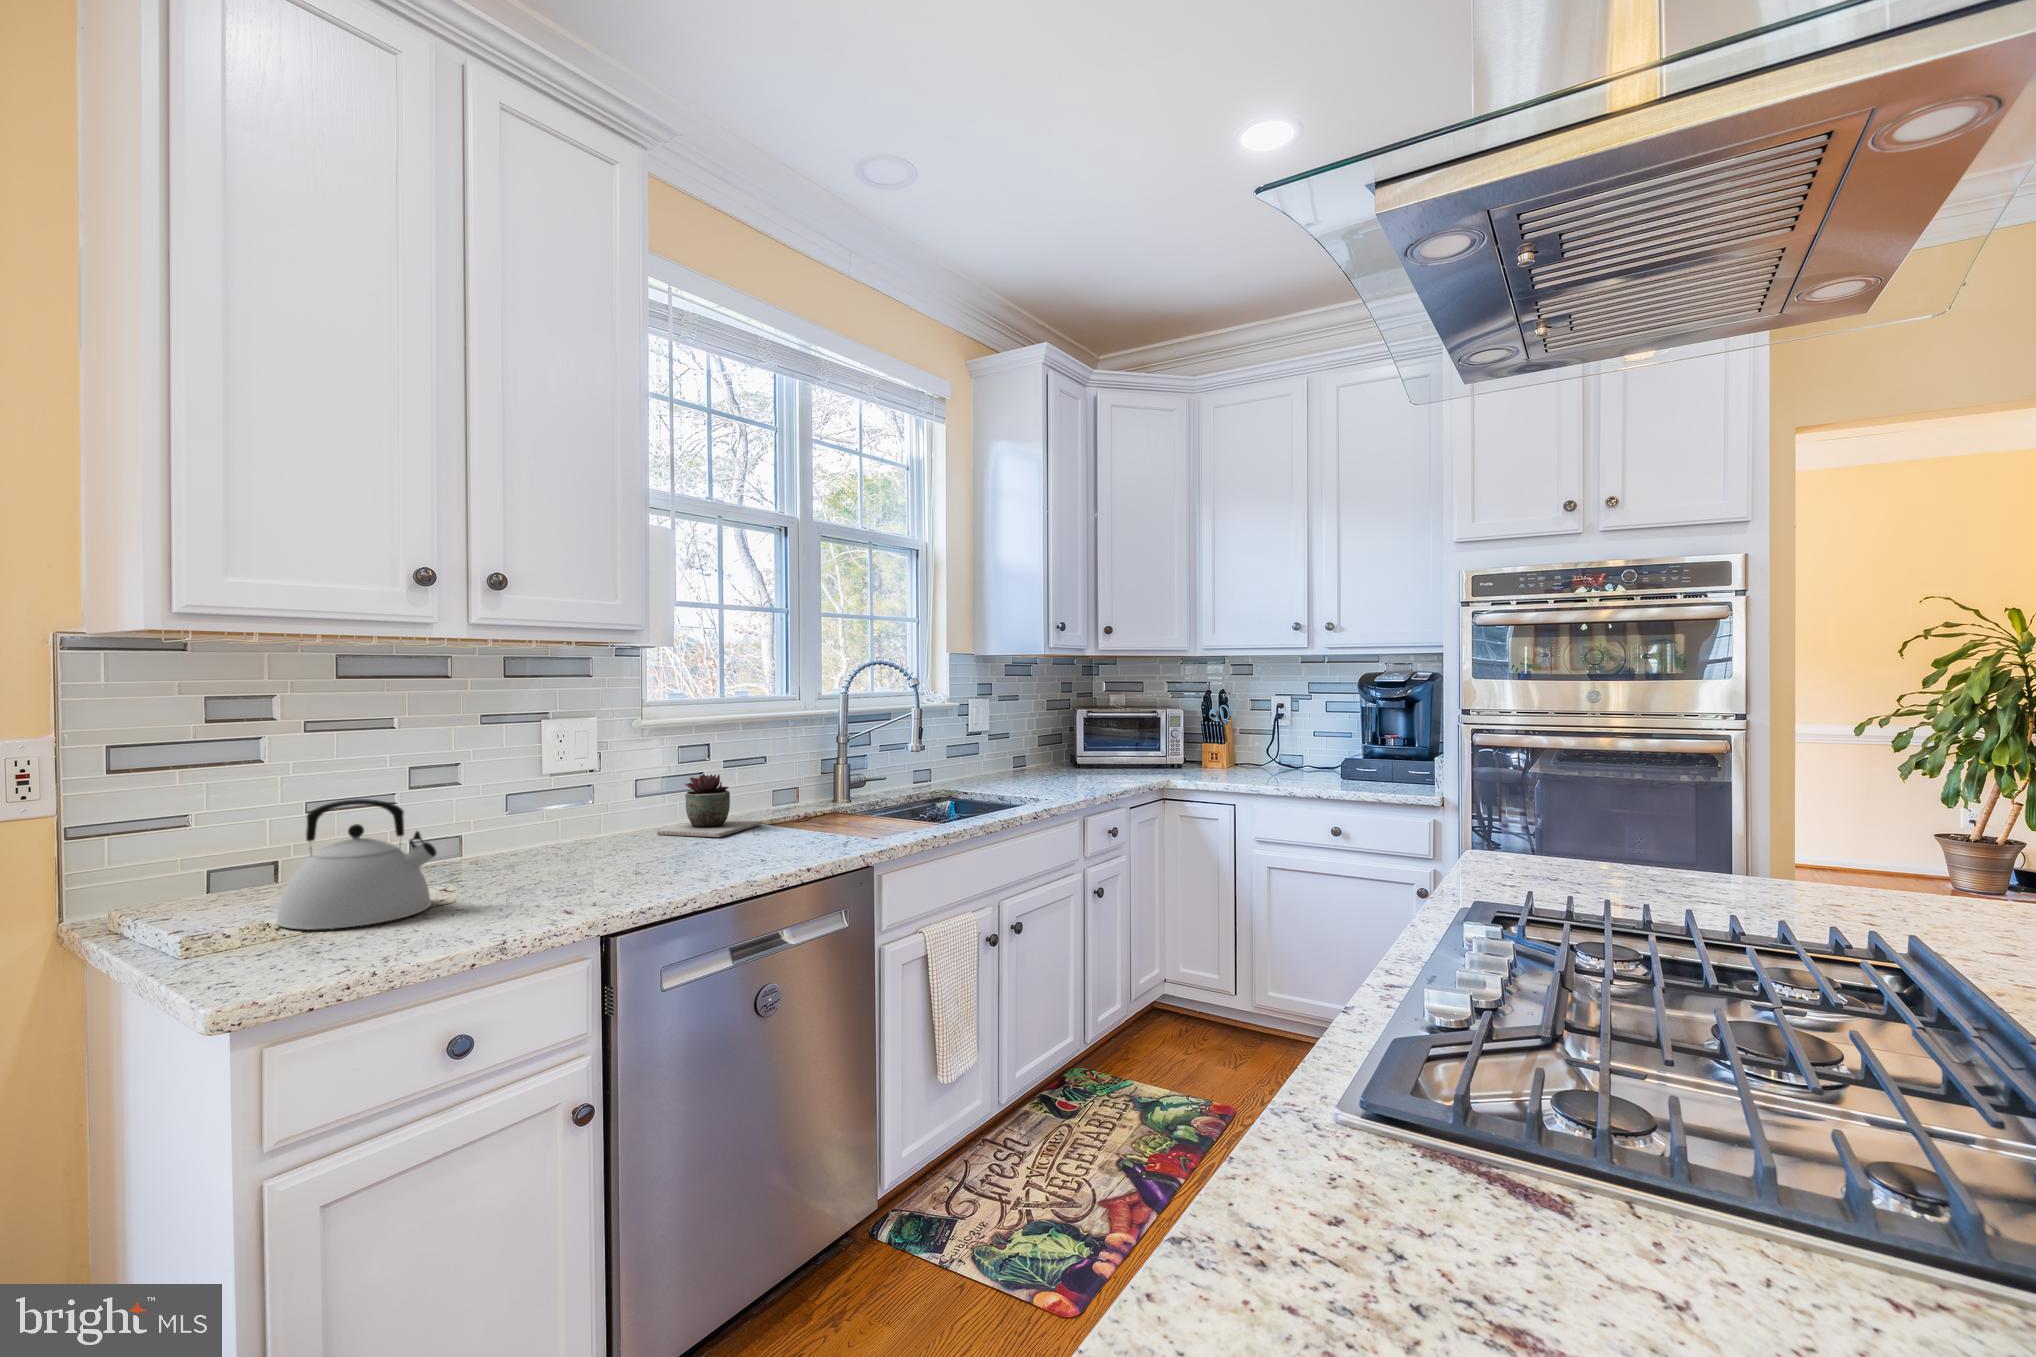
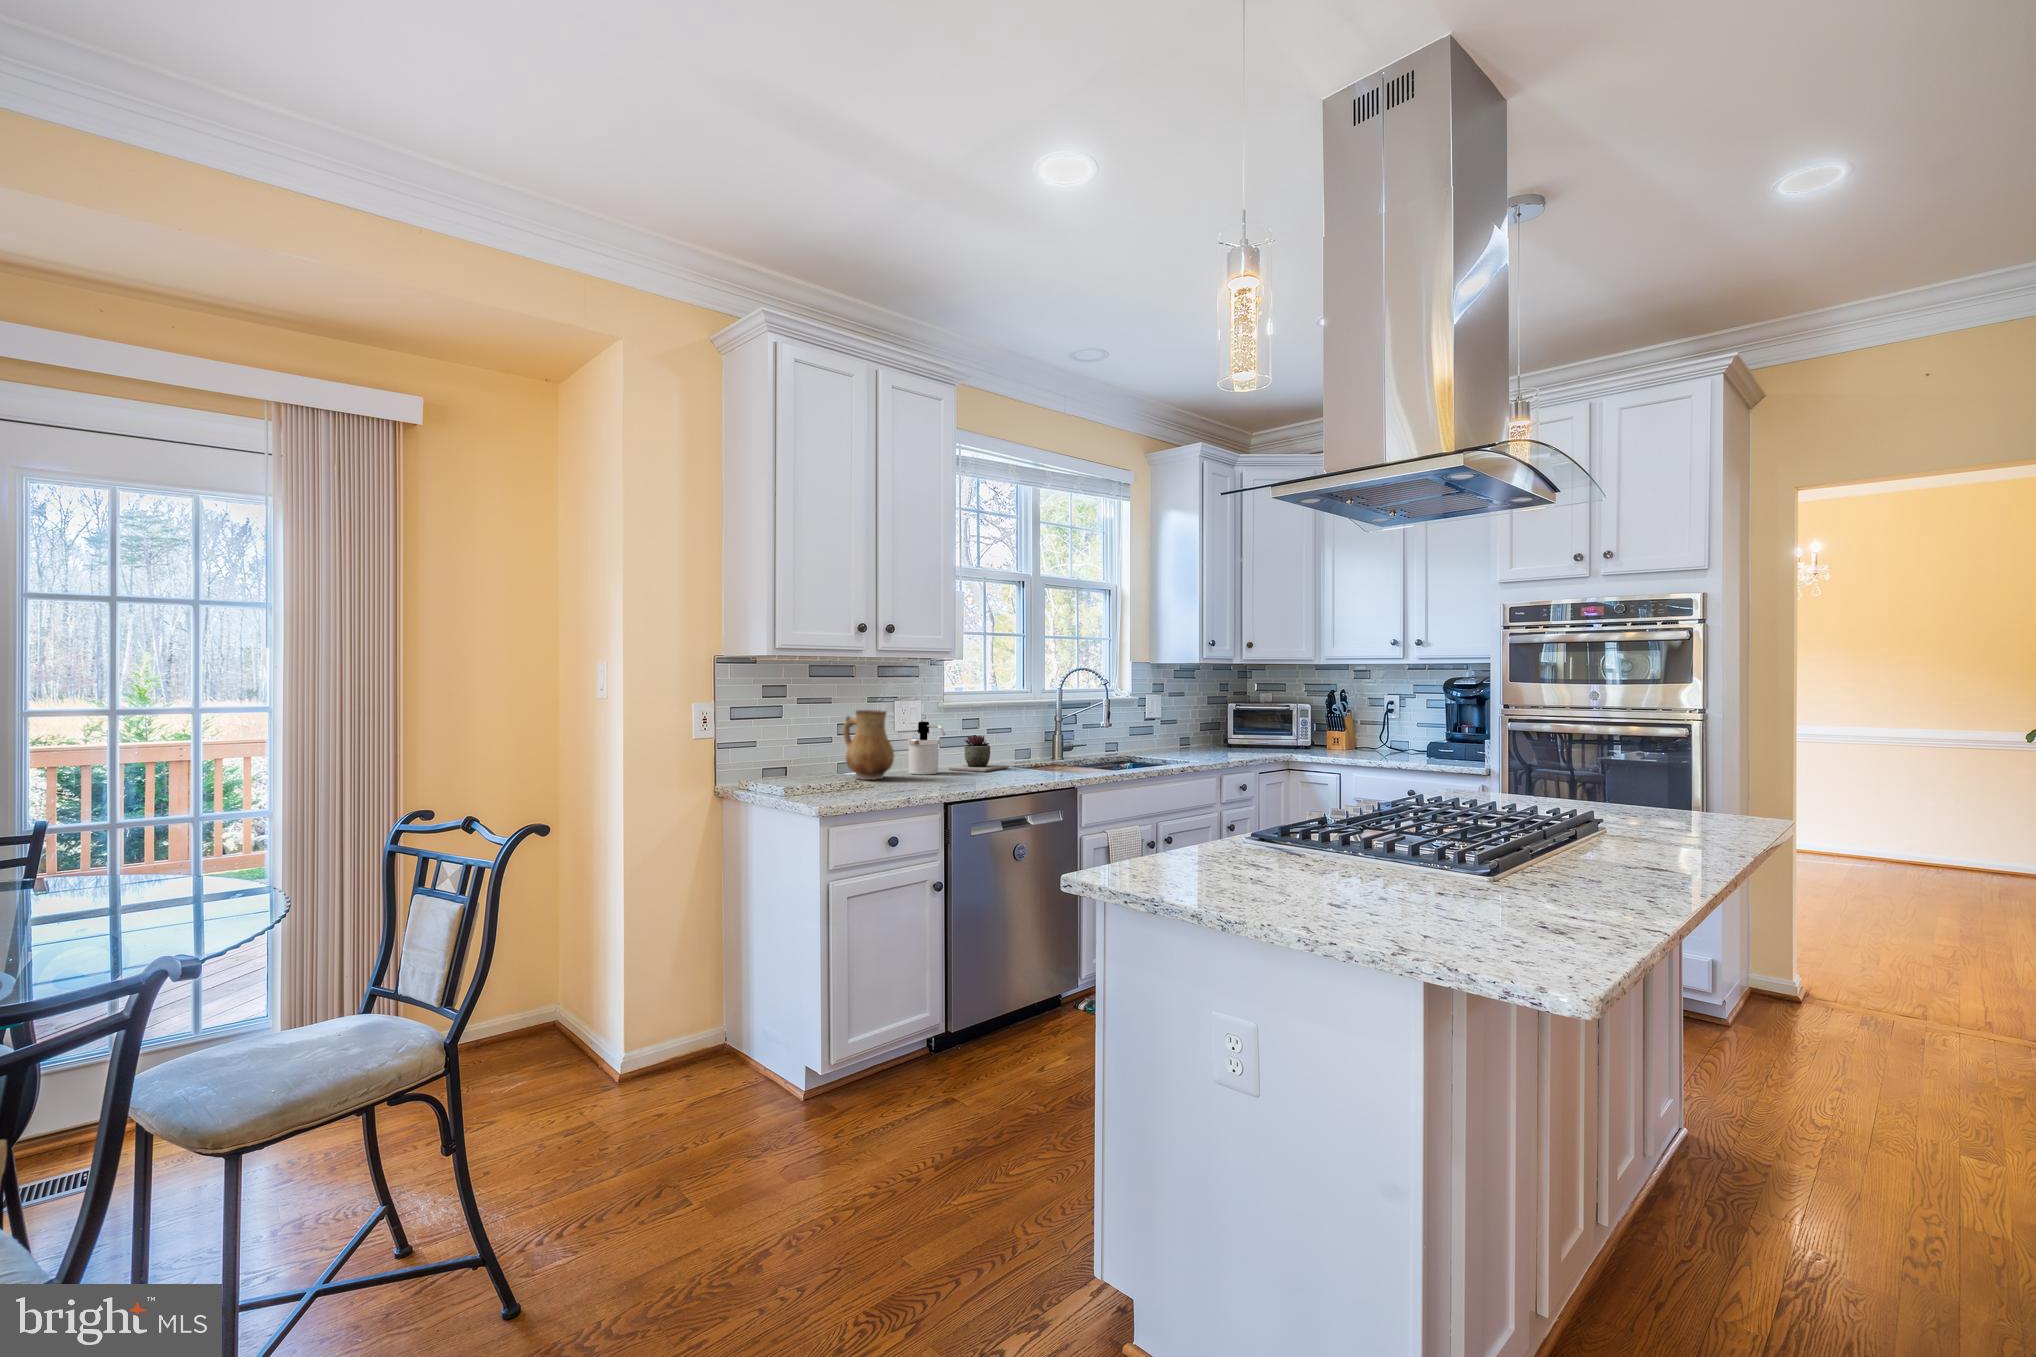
ceramic pitcher: none [441,742,541,873] -> present [843,710,894,780]
soap dispenser: none [576,758,643,851] -> present [908,722,945,774]
kettle: present [276,799,437,930] -> none [789,733,857,793]

